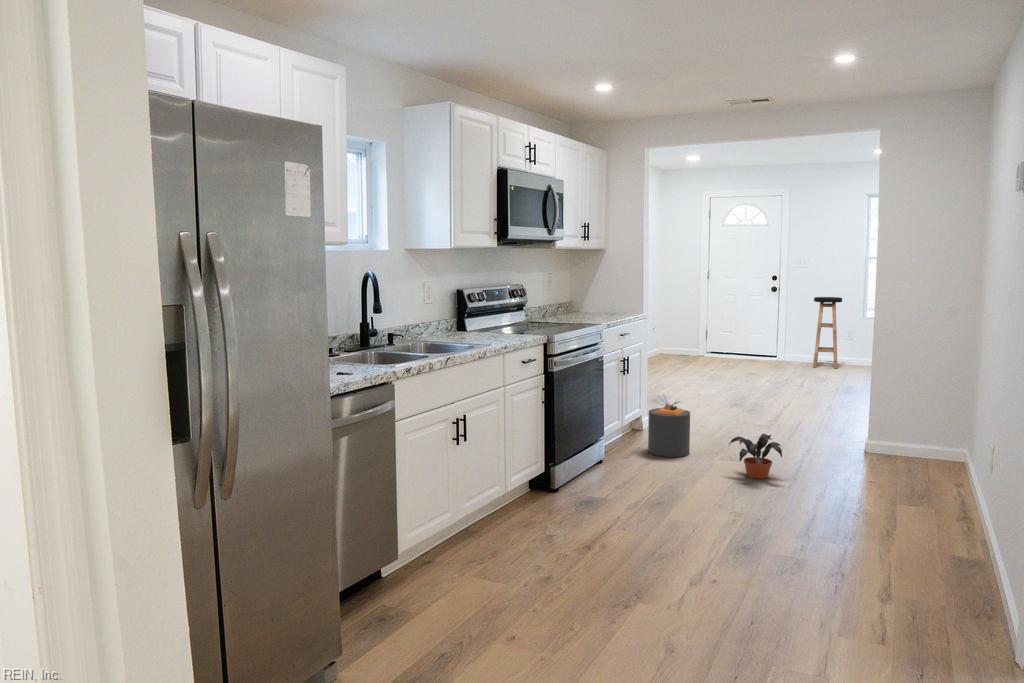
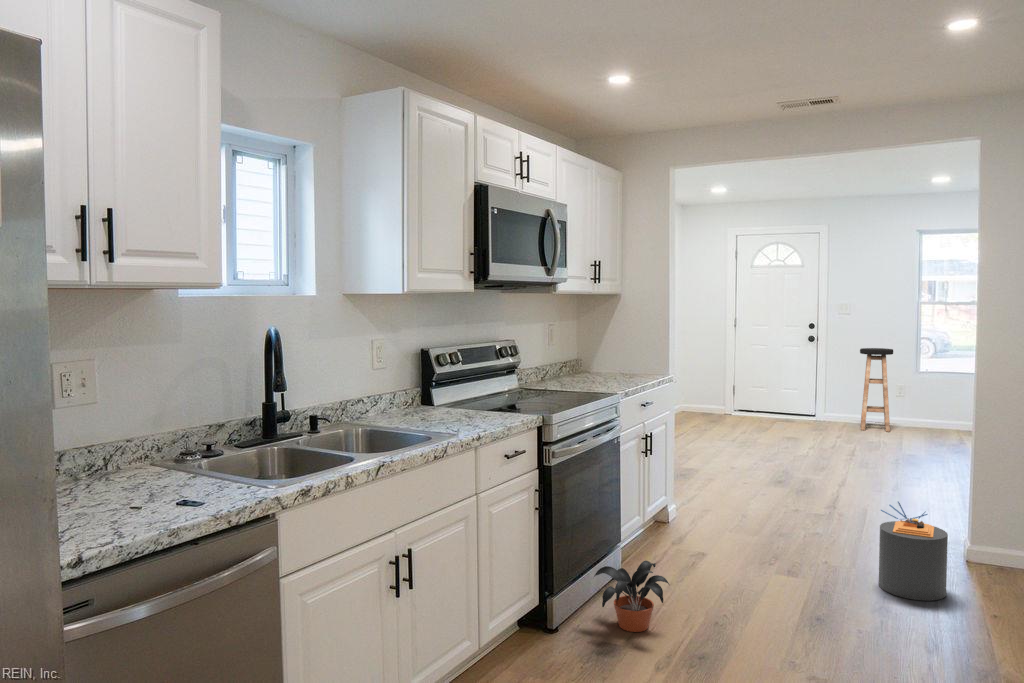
trash can: present [648,396,690,457] -> present [879,502,948,601]
potted plant: present [729,434,782,479] -> present [594,561,669,632]

